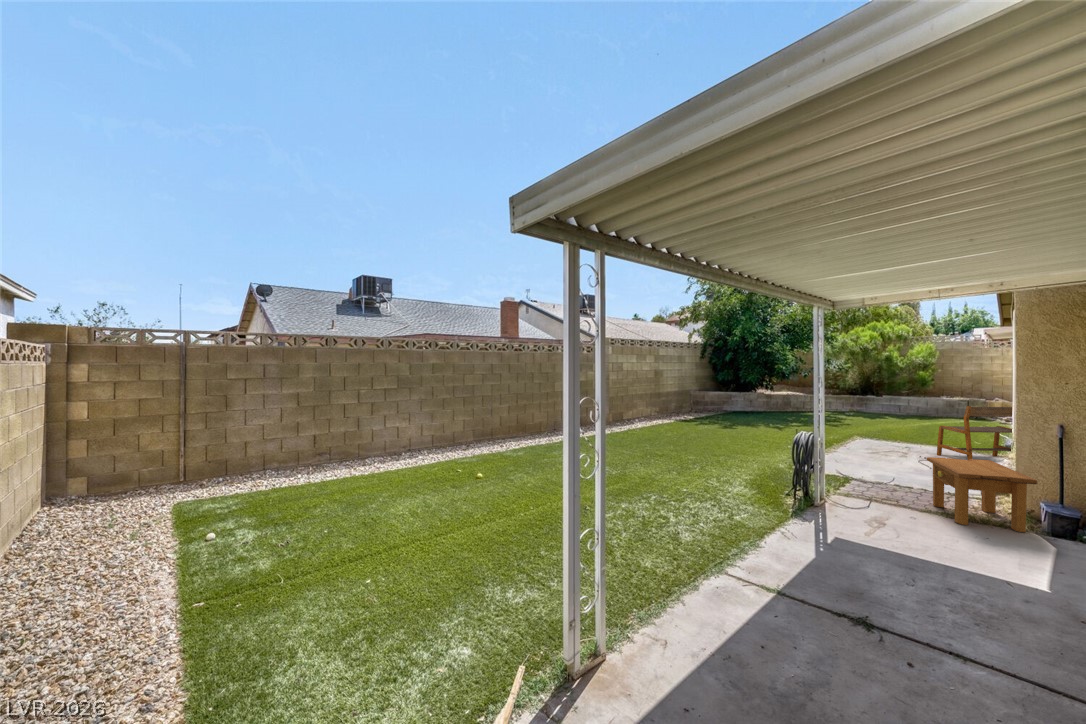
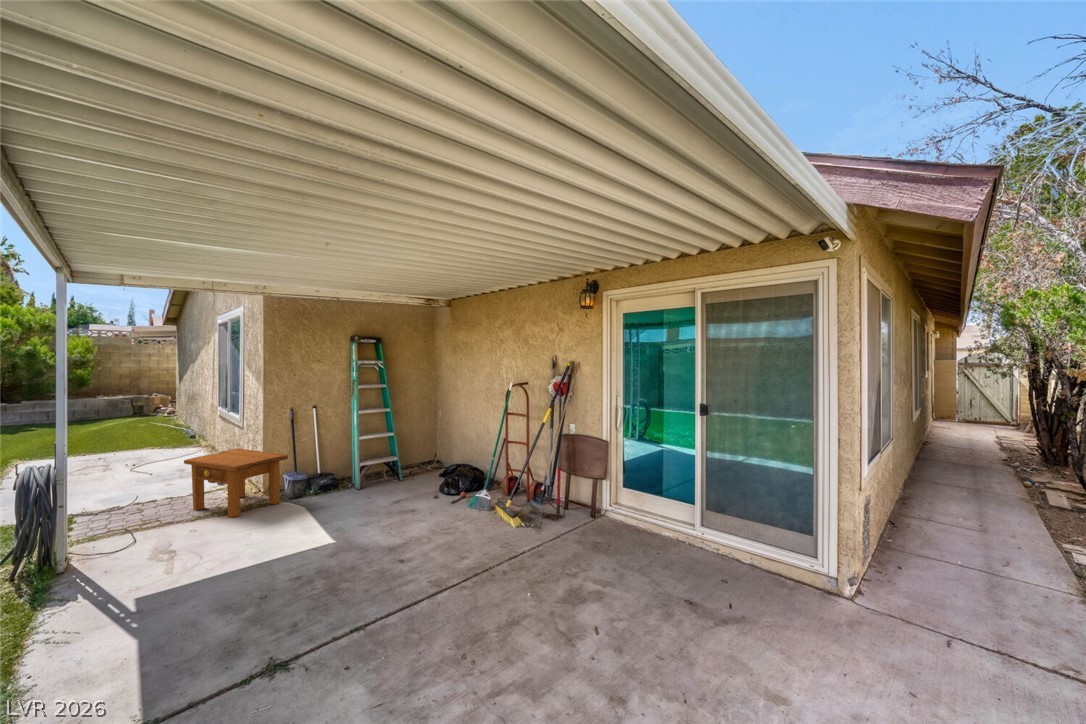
bench: present [937,406,1012,460] -> none [139,397,219,459]

